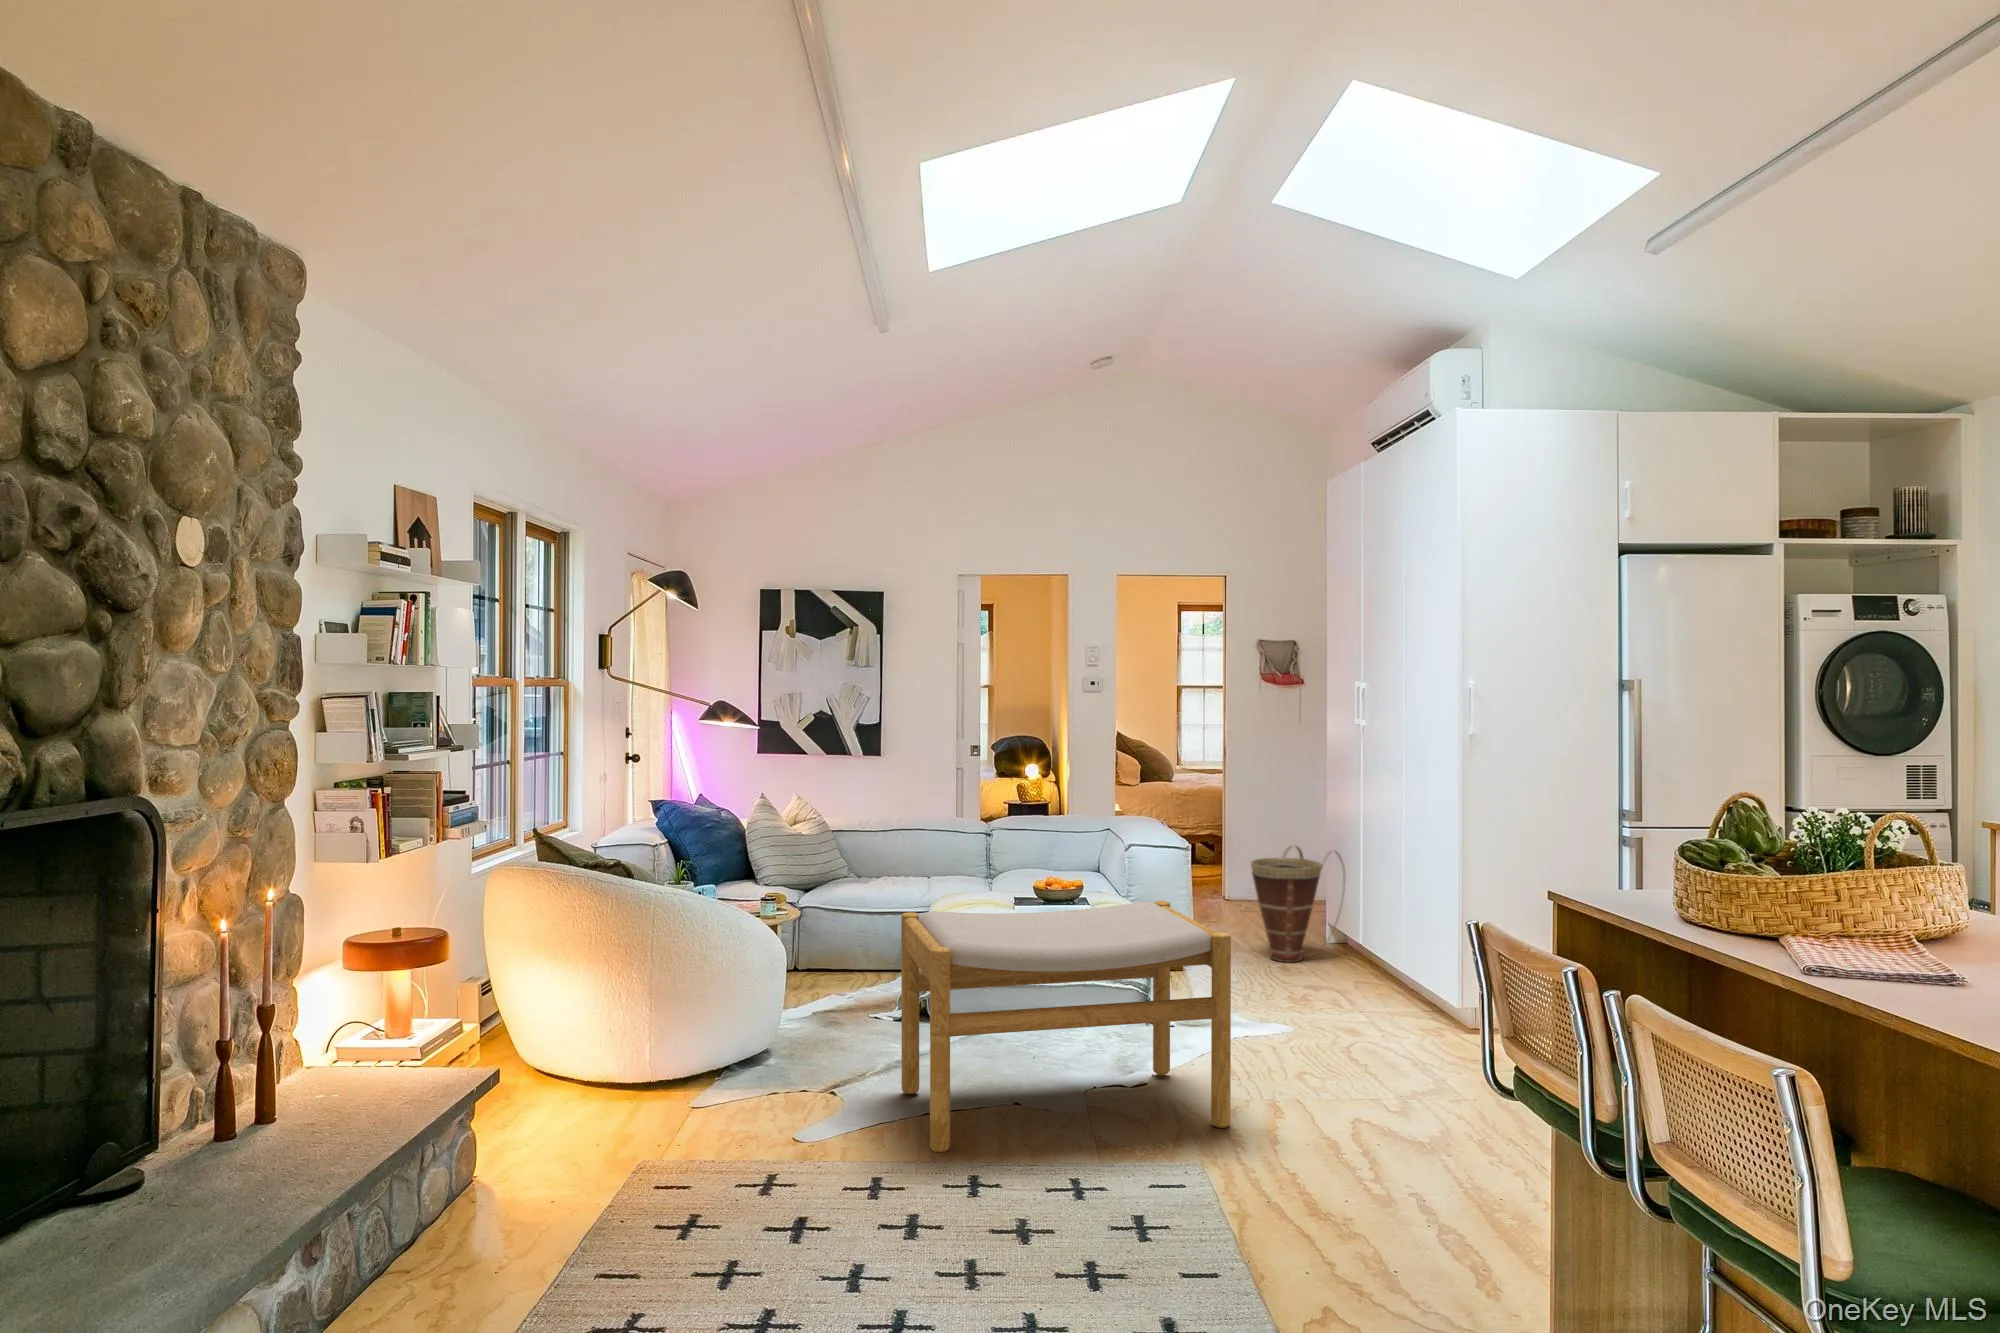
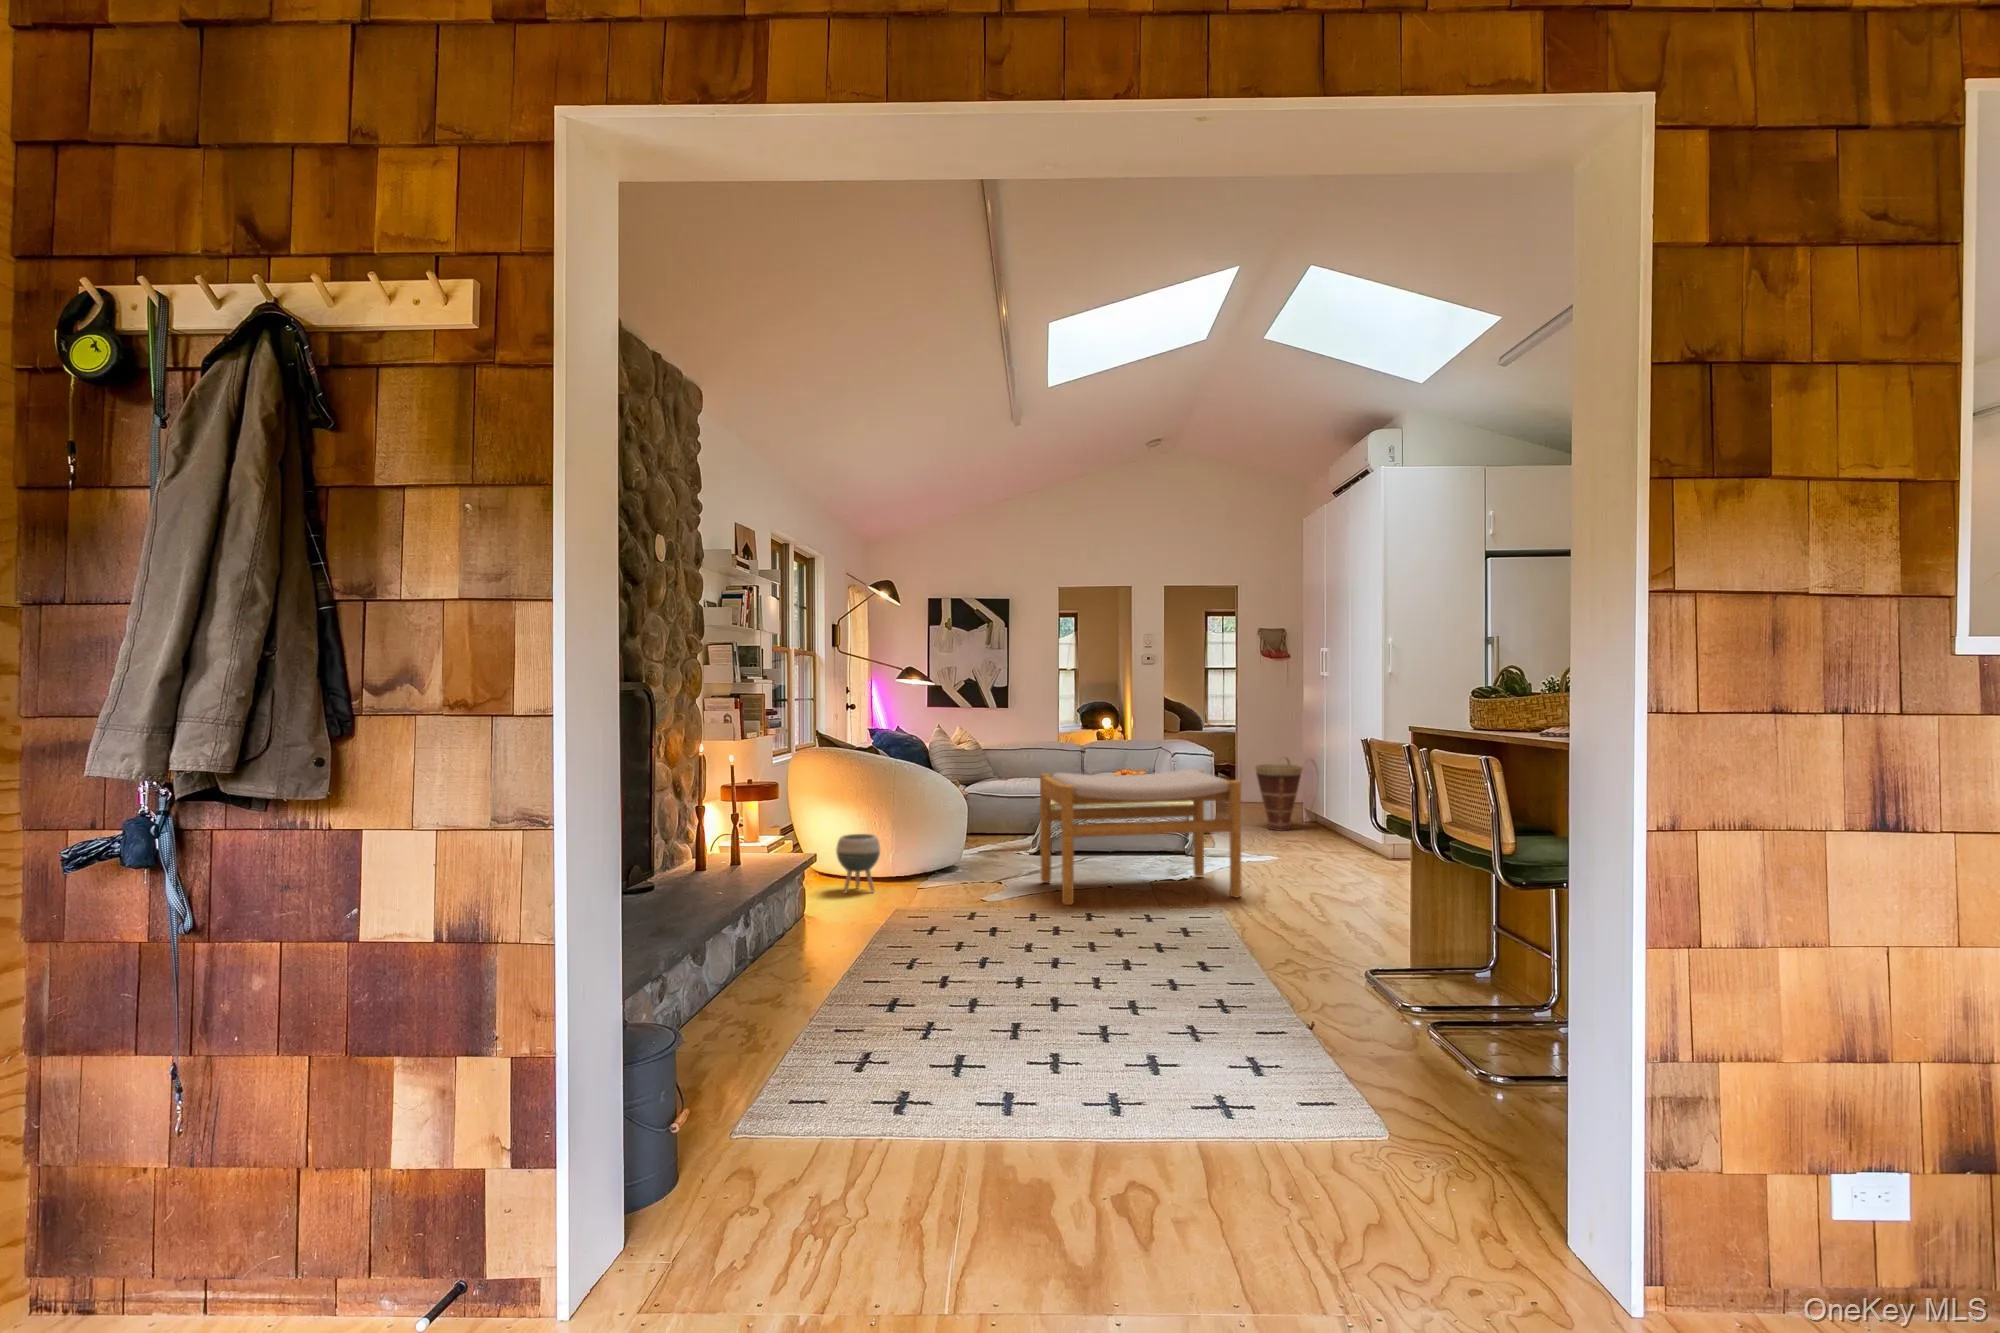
planter: none [549,1020,626,1128] -> present [836,834,880,894]

